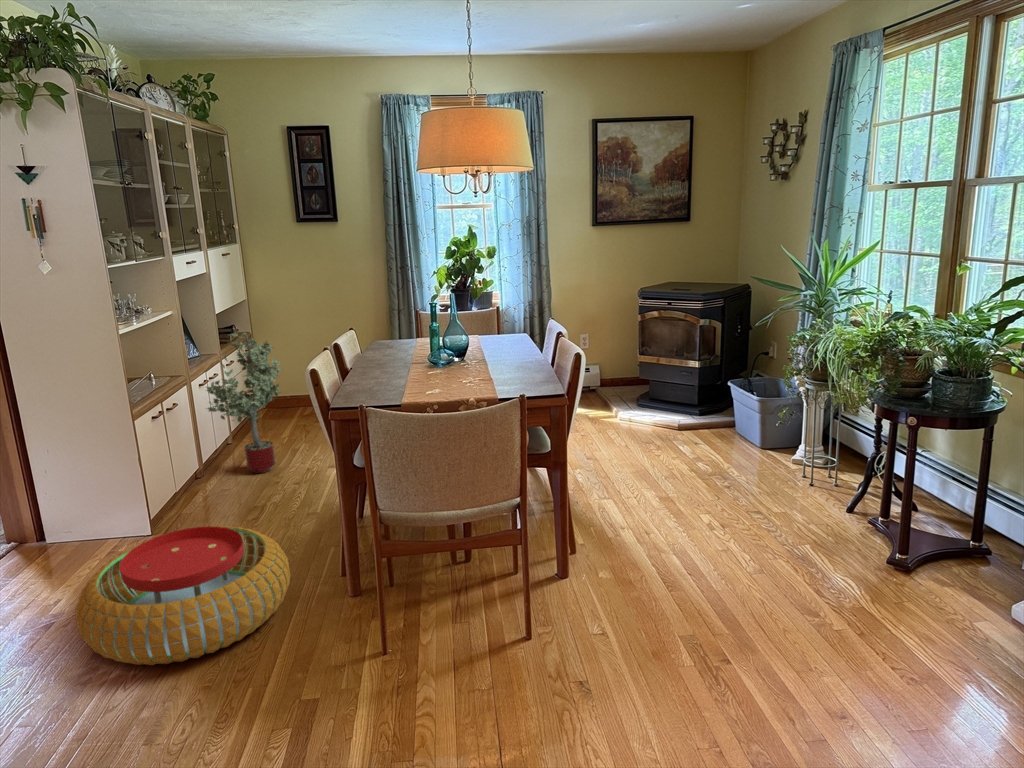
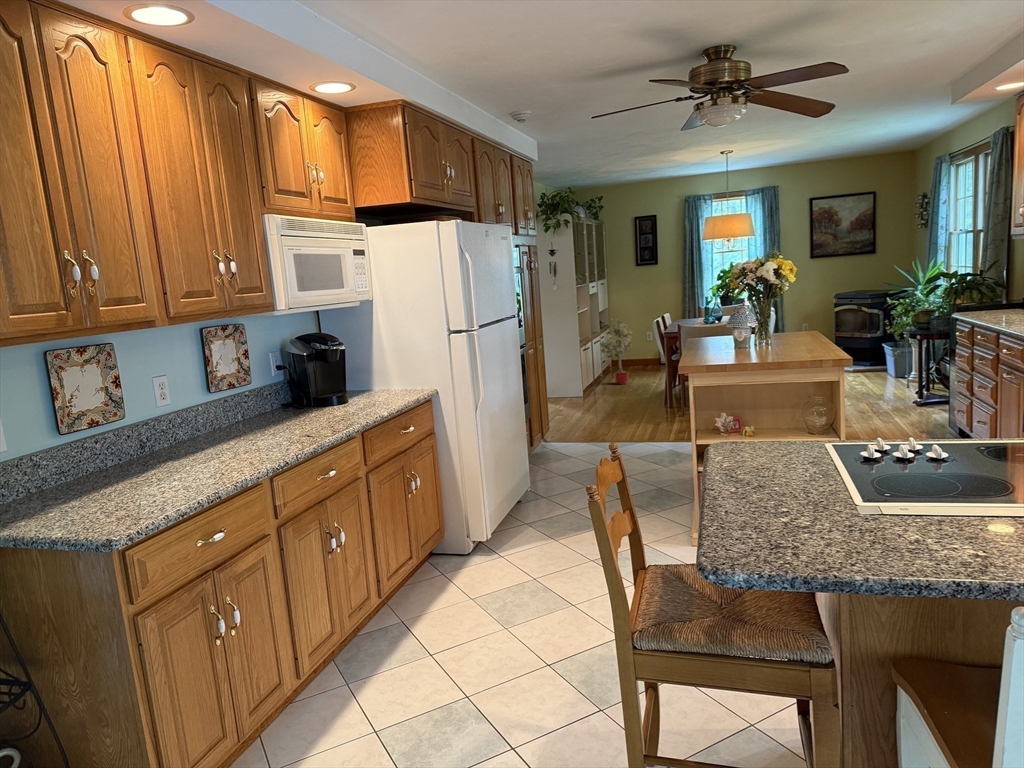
pouf: present [76,526,290,665] -> none [575,382,646,417]

